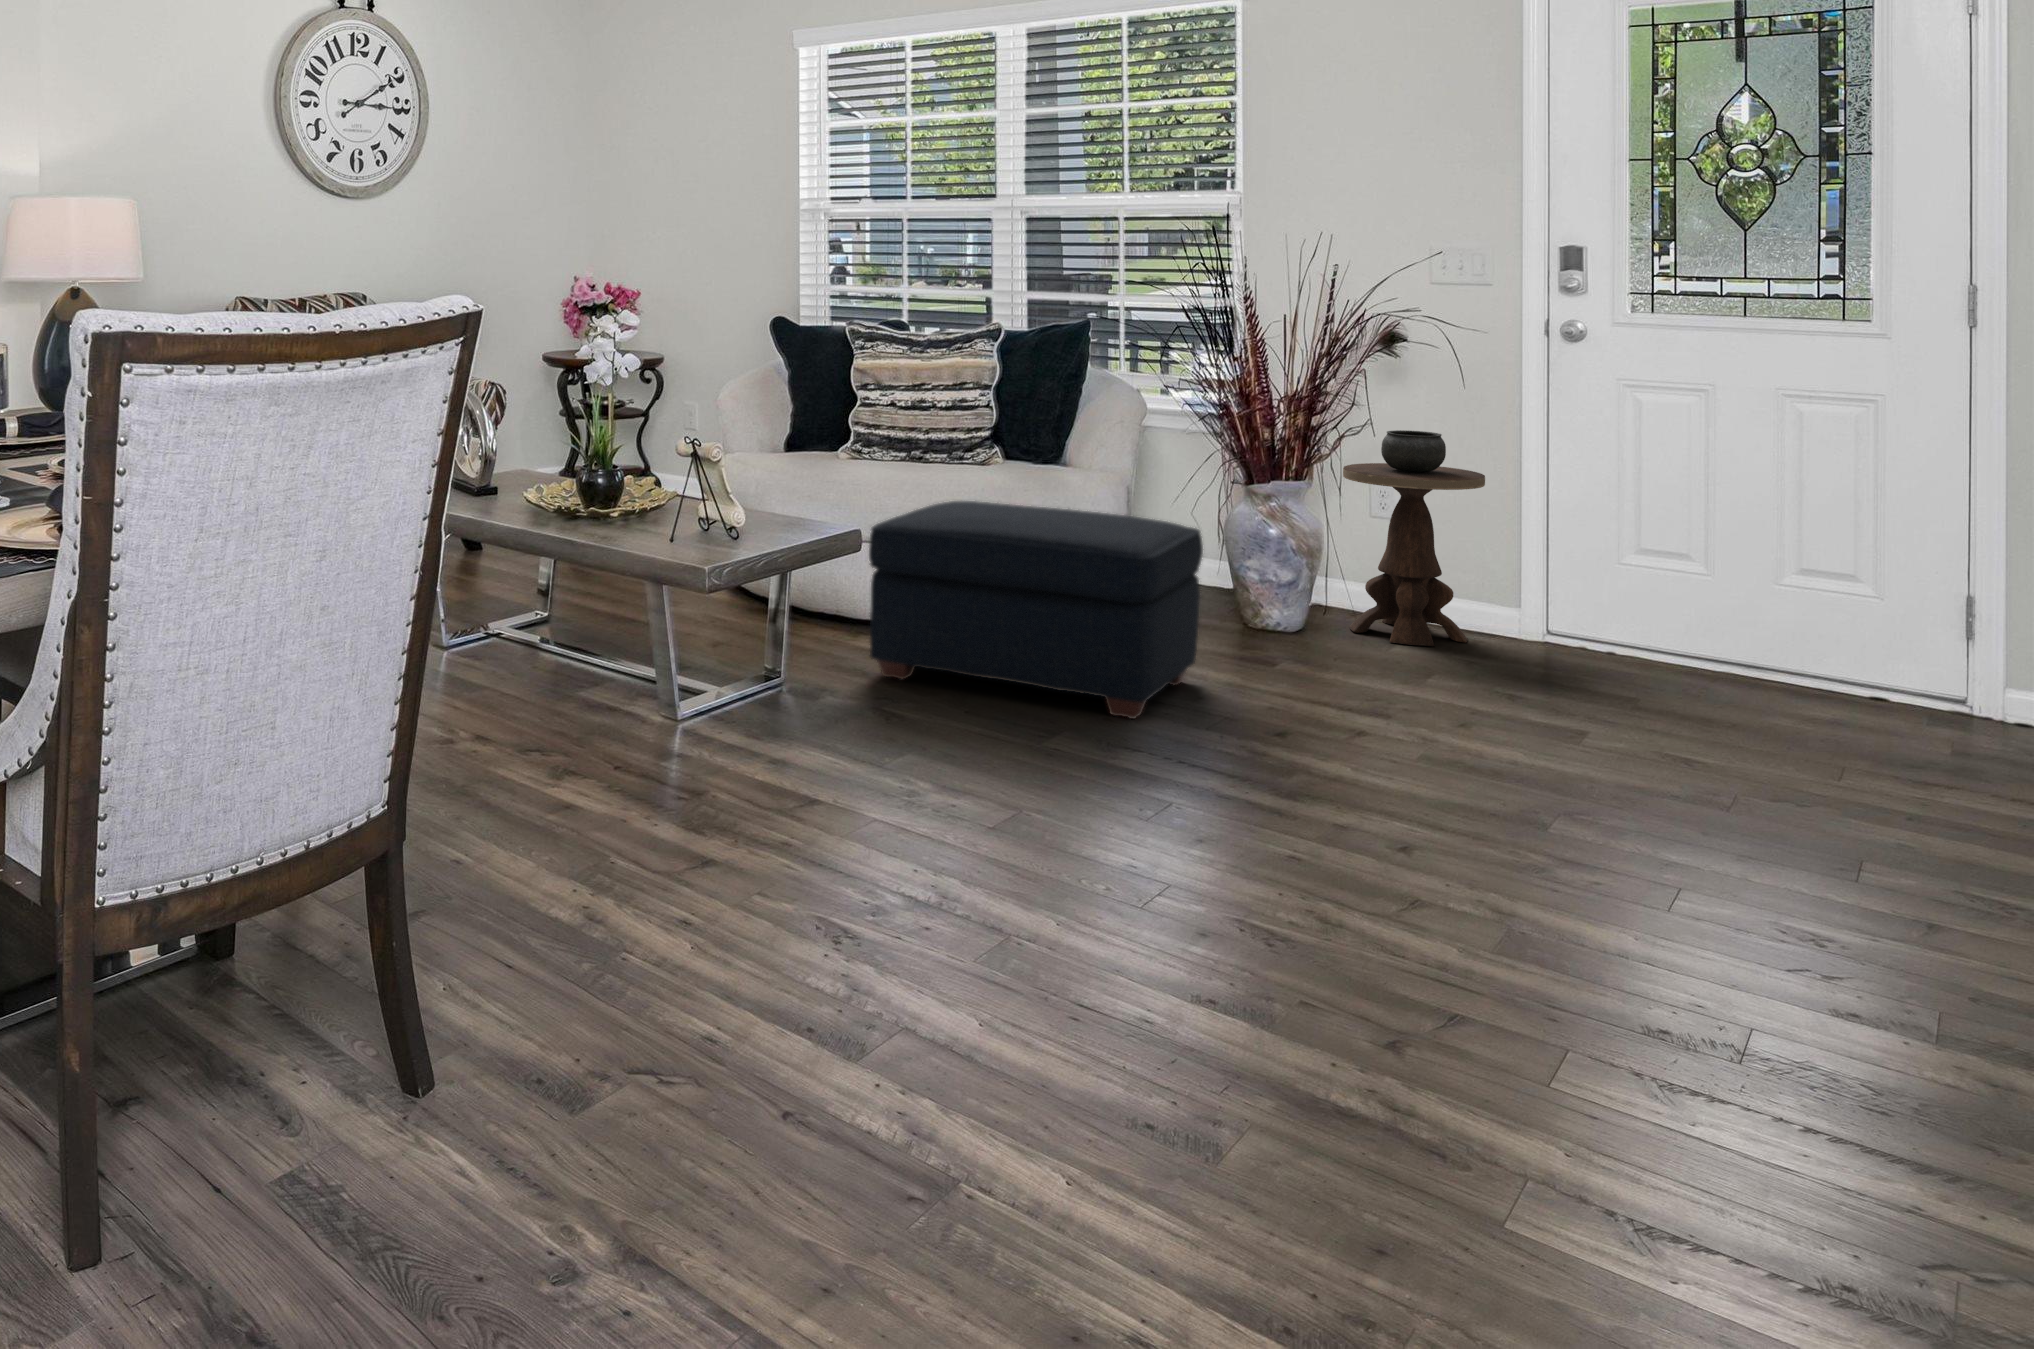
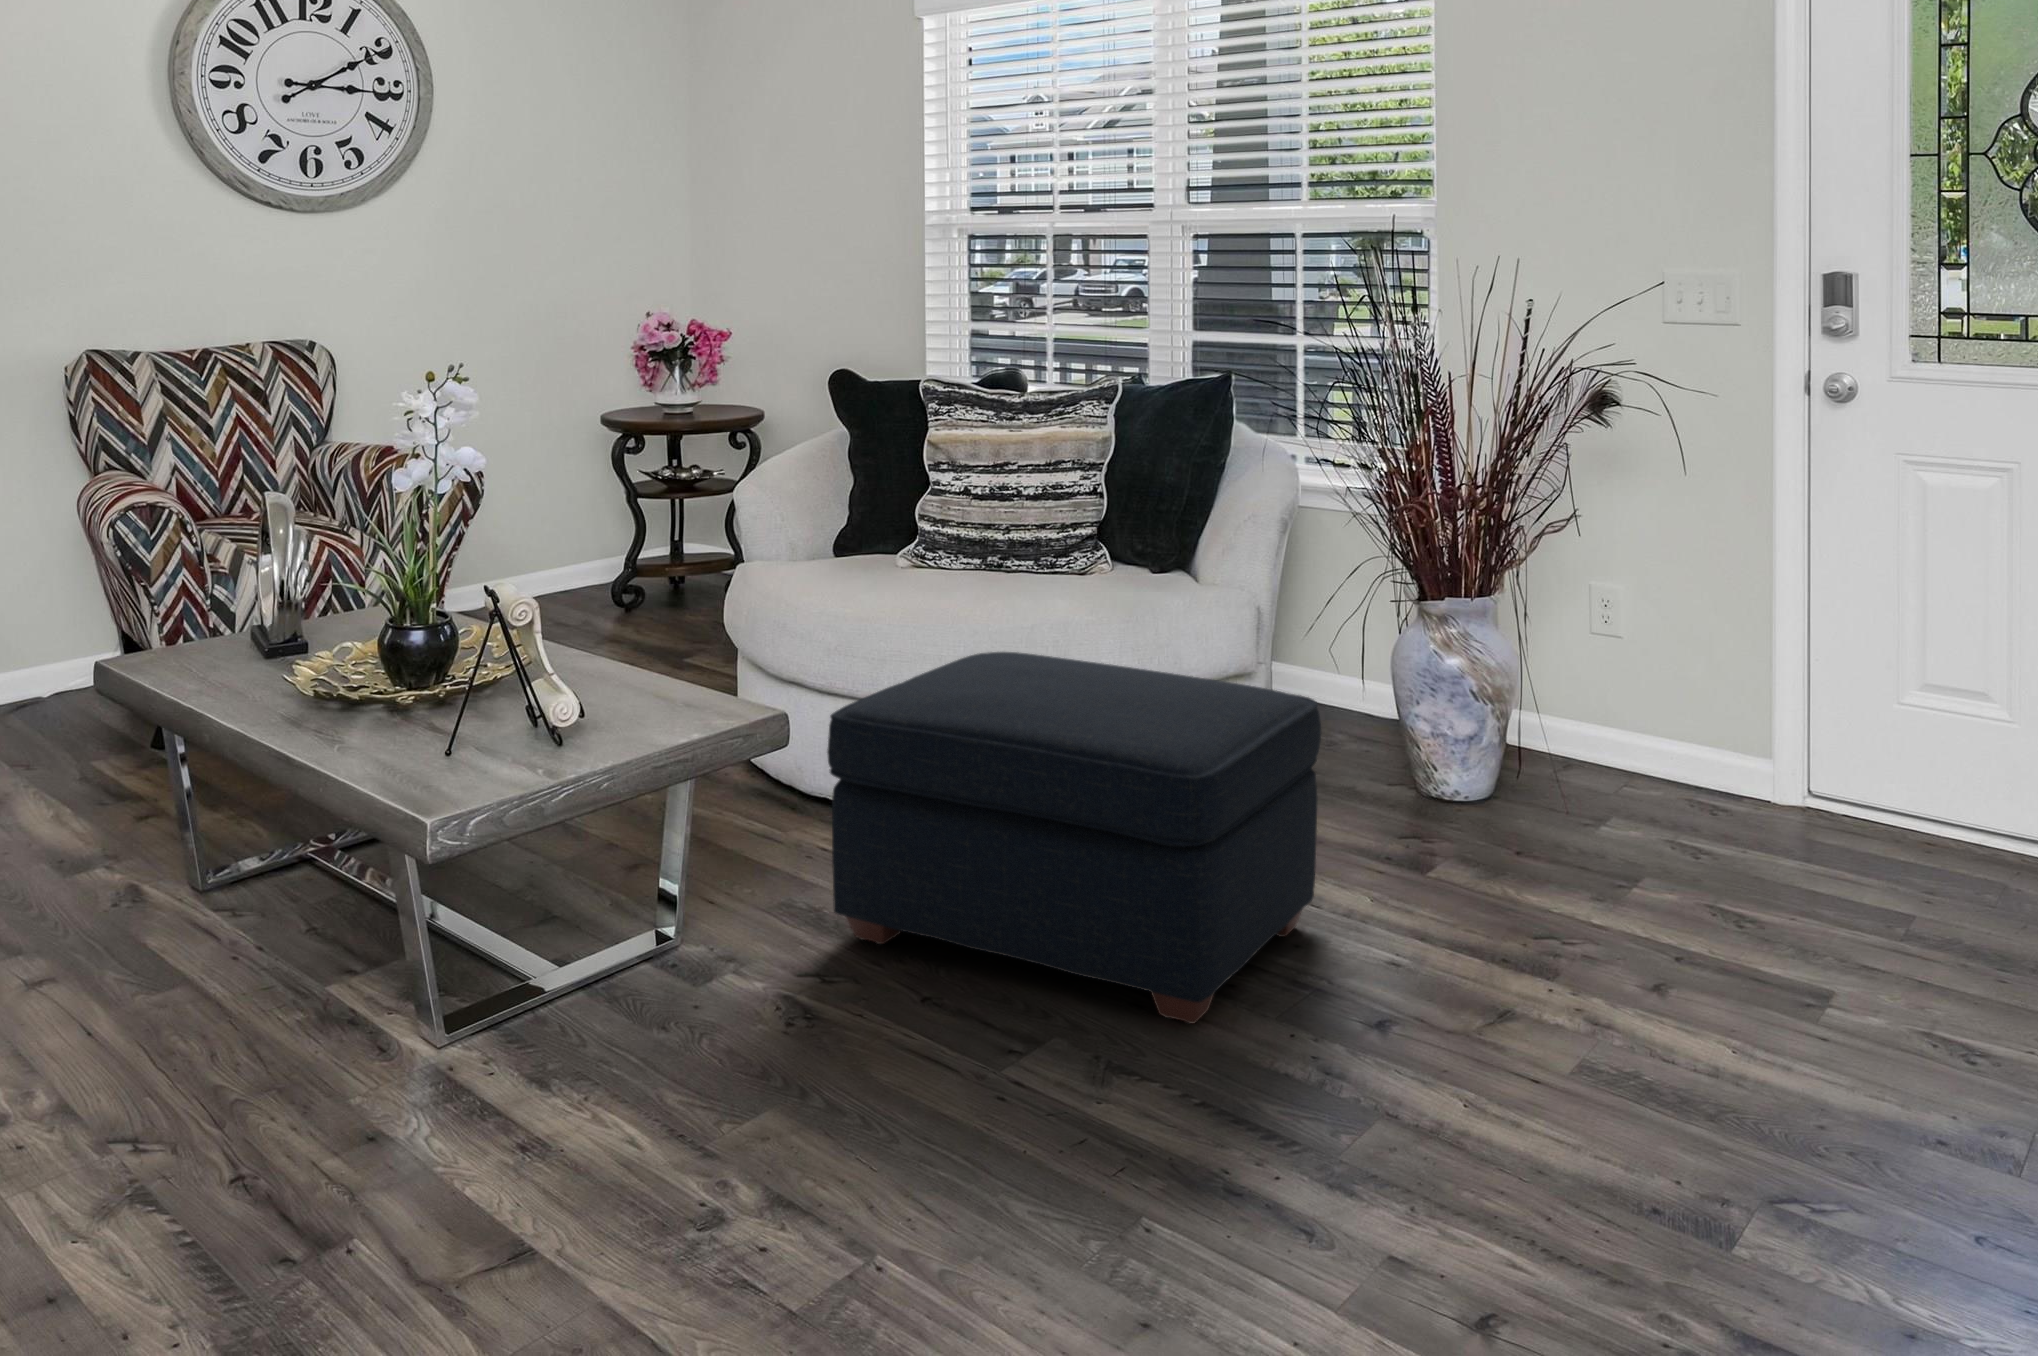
side table: present [1343,430,1485,646] -> none [1545,527,1727,832]

